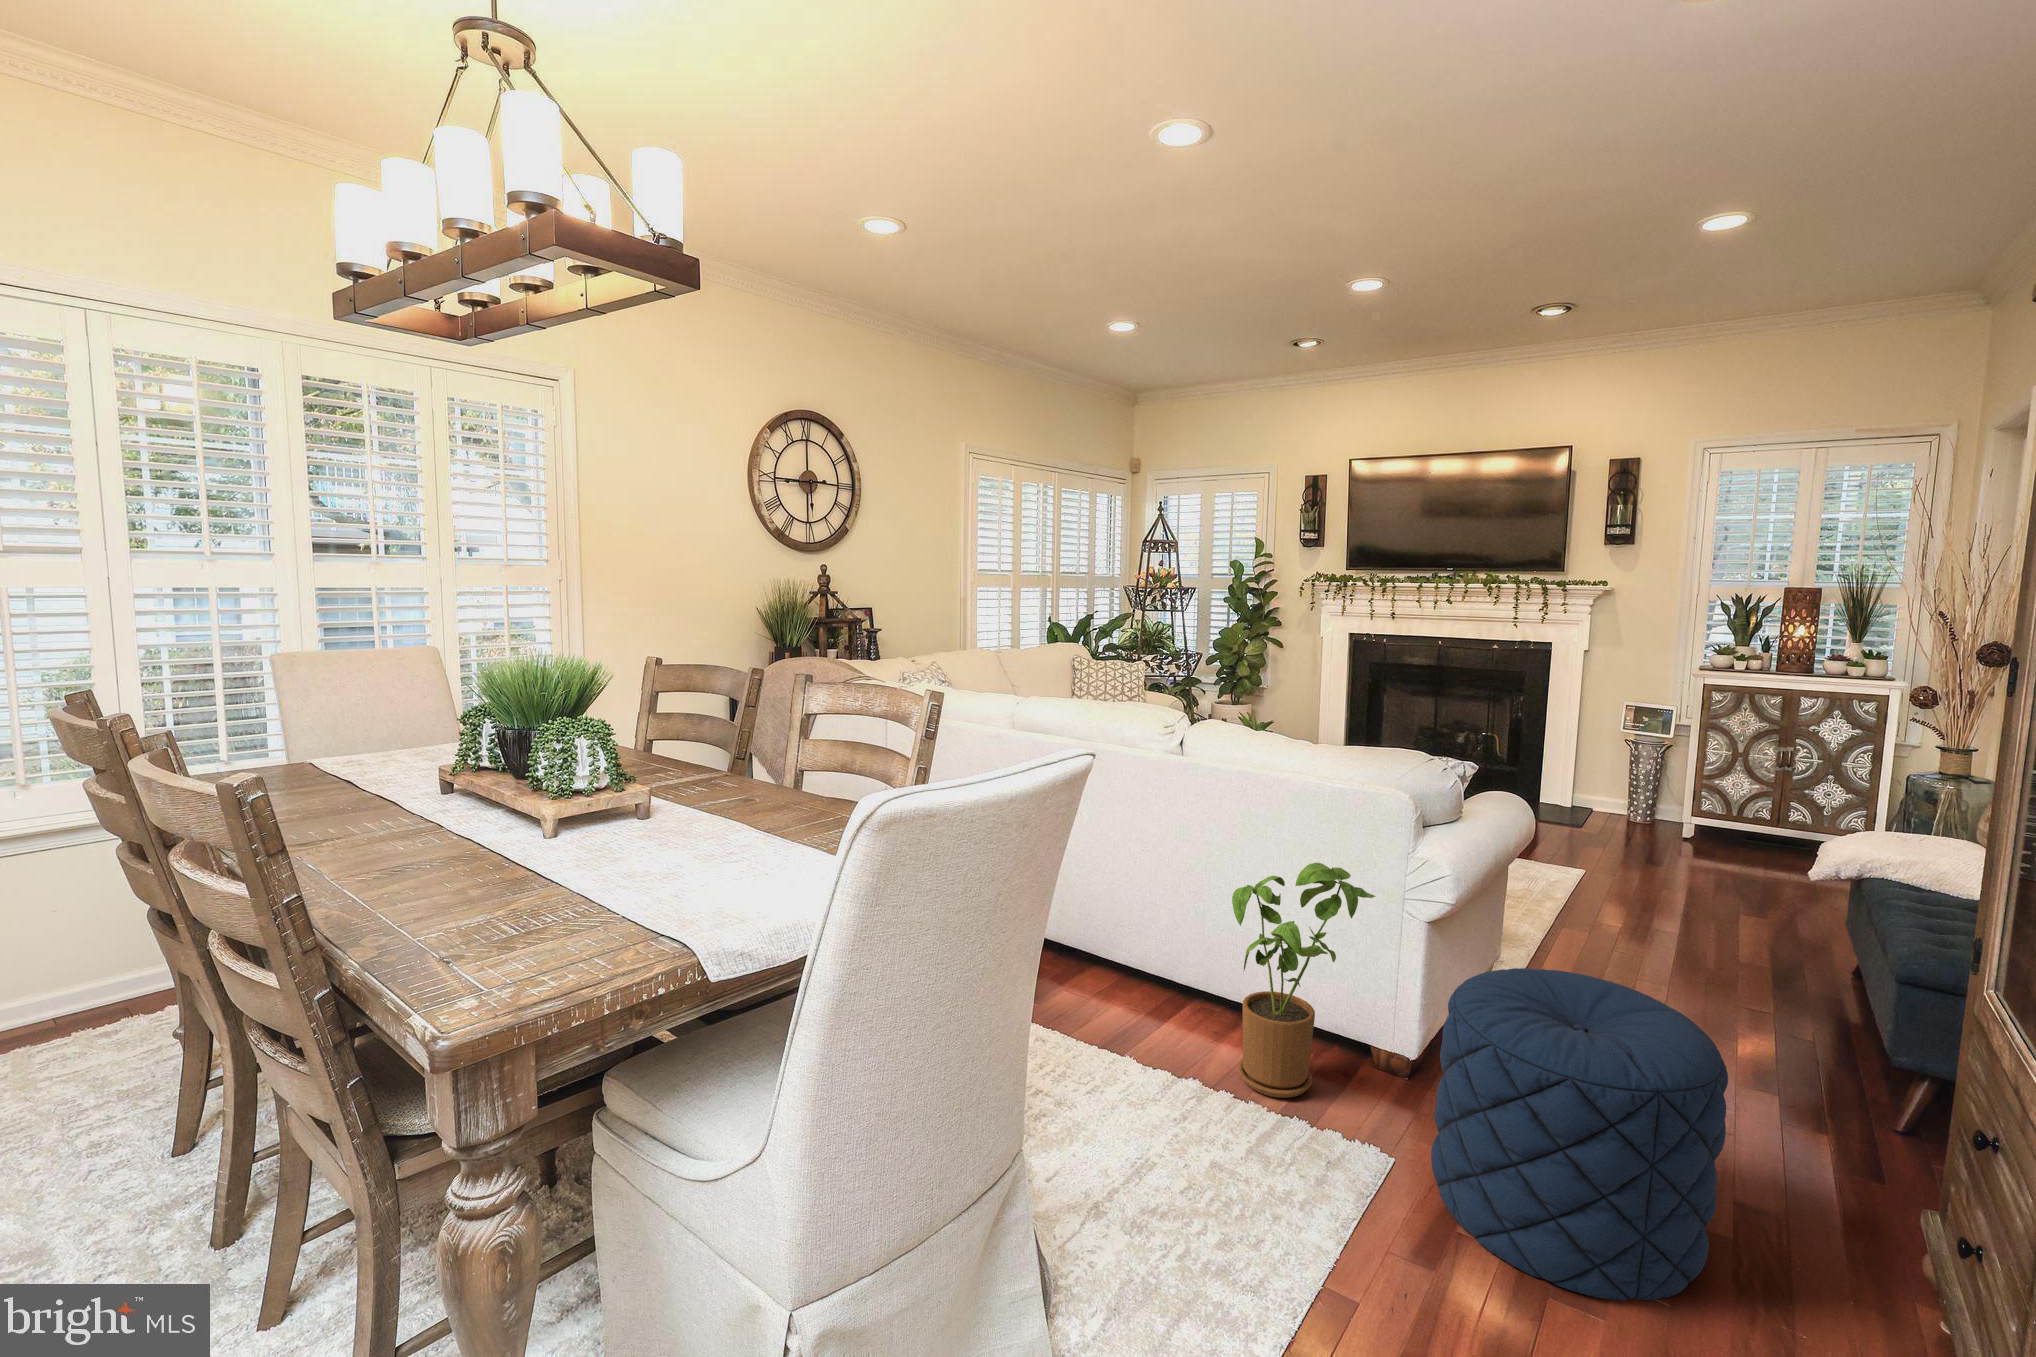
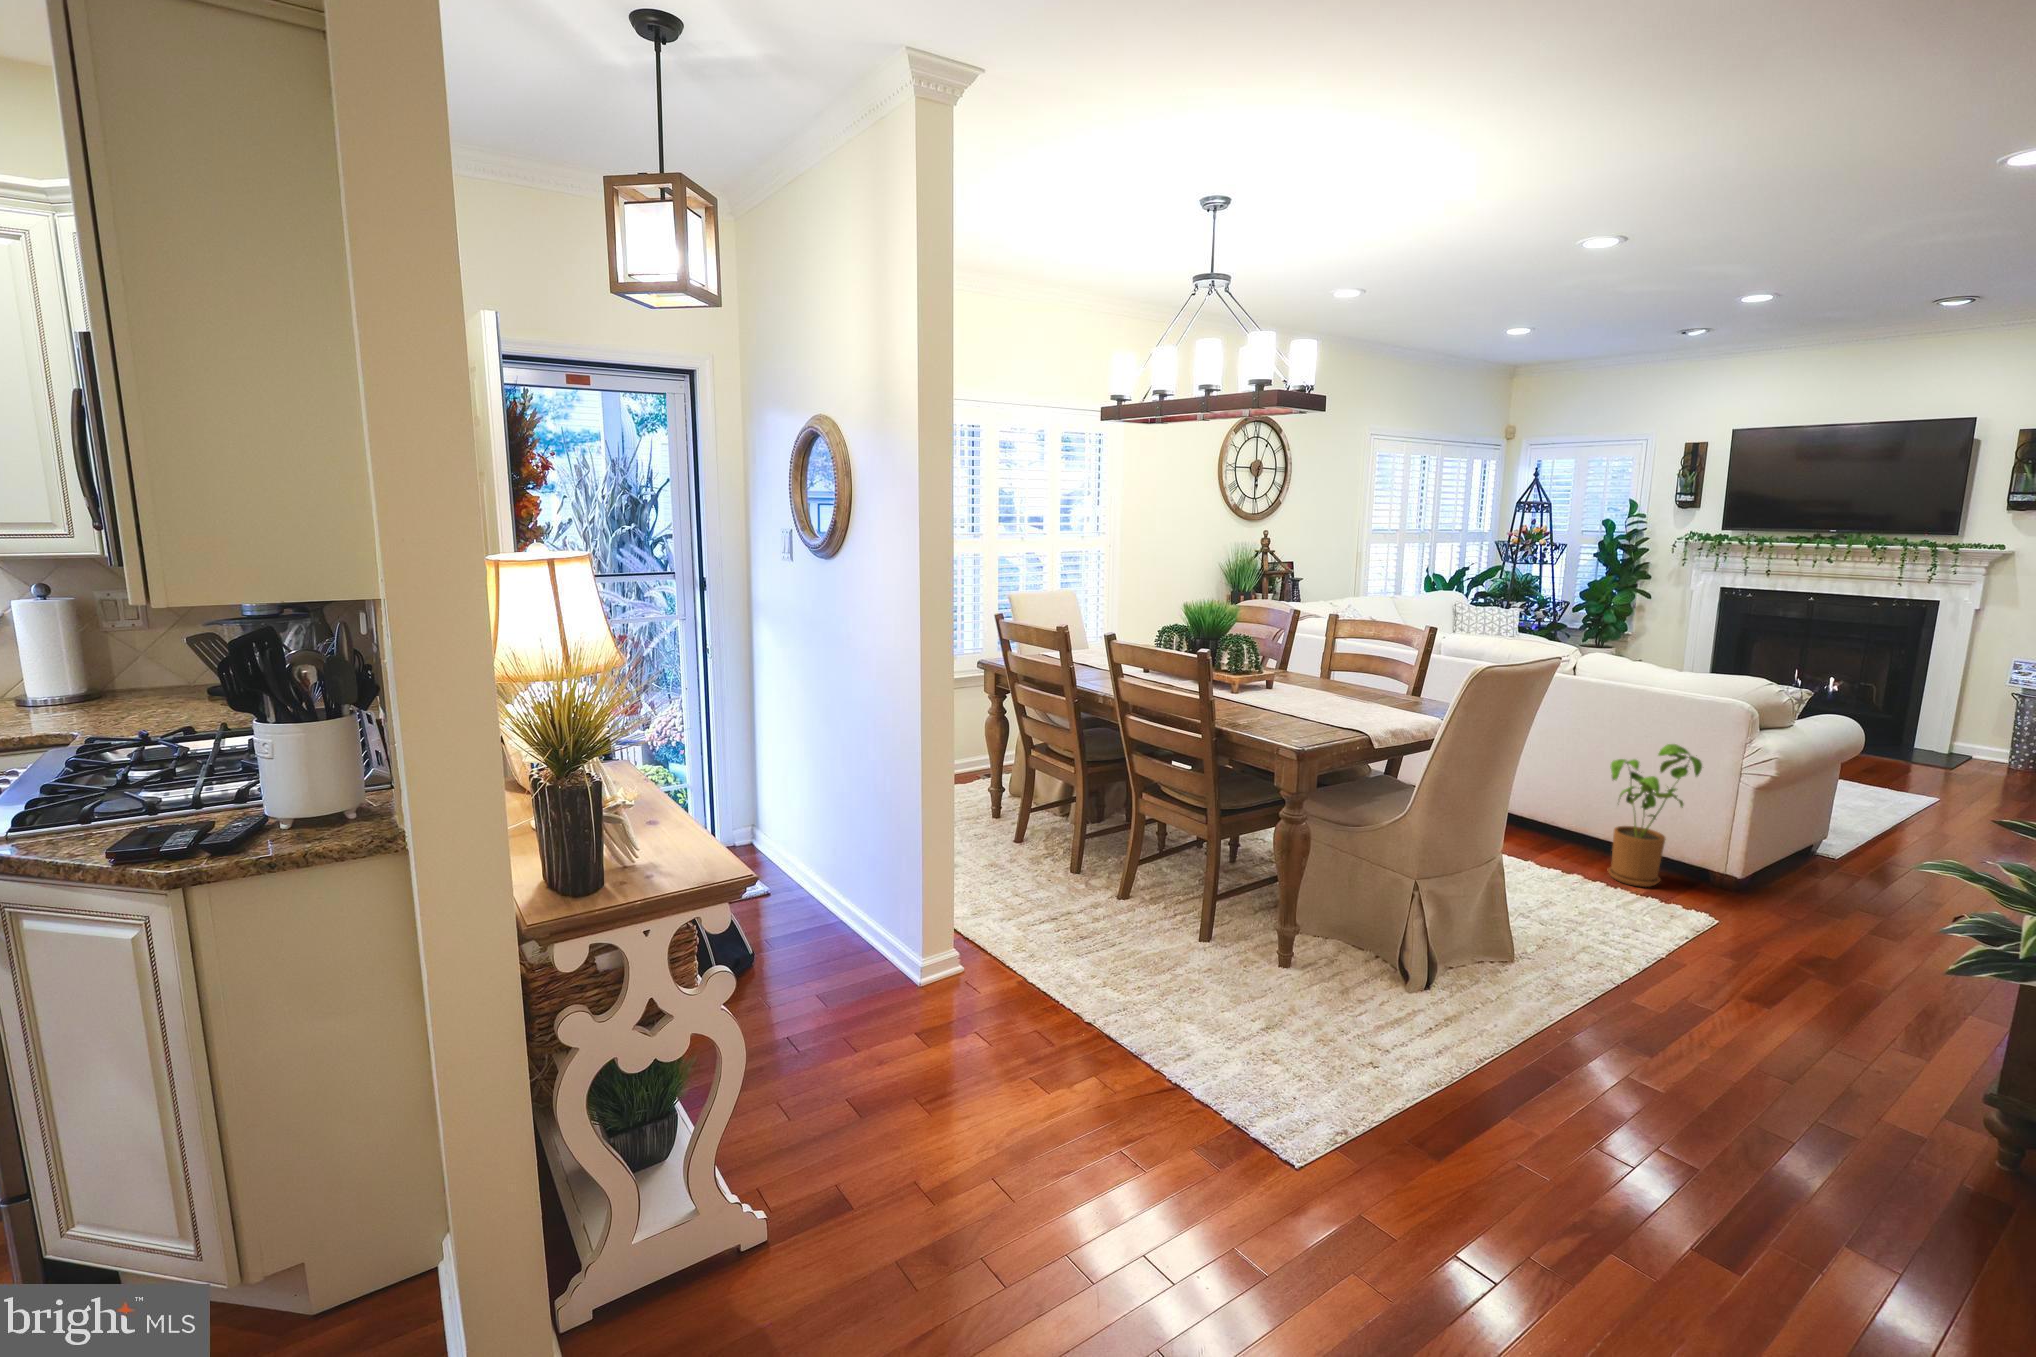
pouf: present [1431,968,1728,1300] -> none [1739,810,1941,980]

